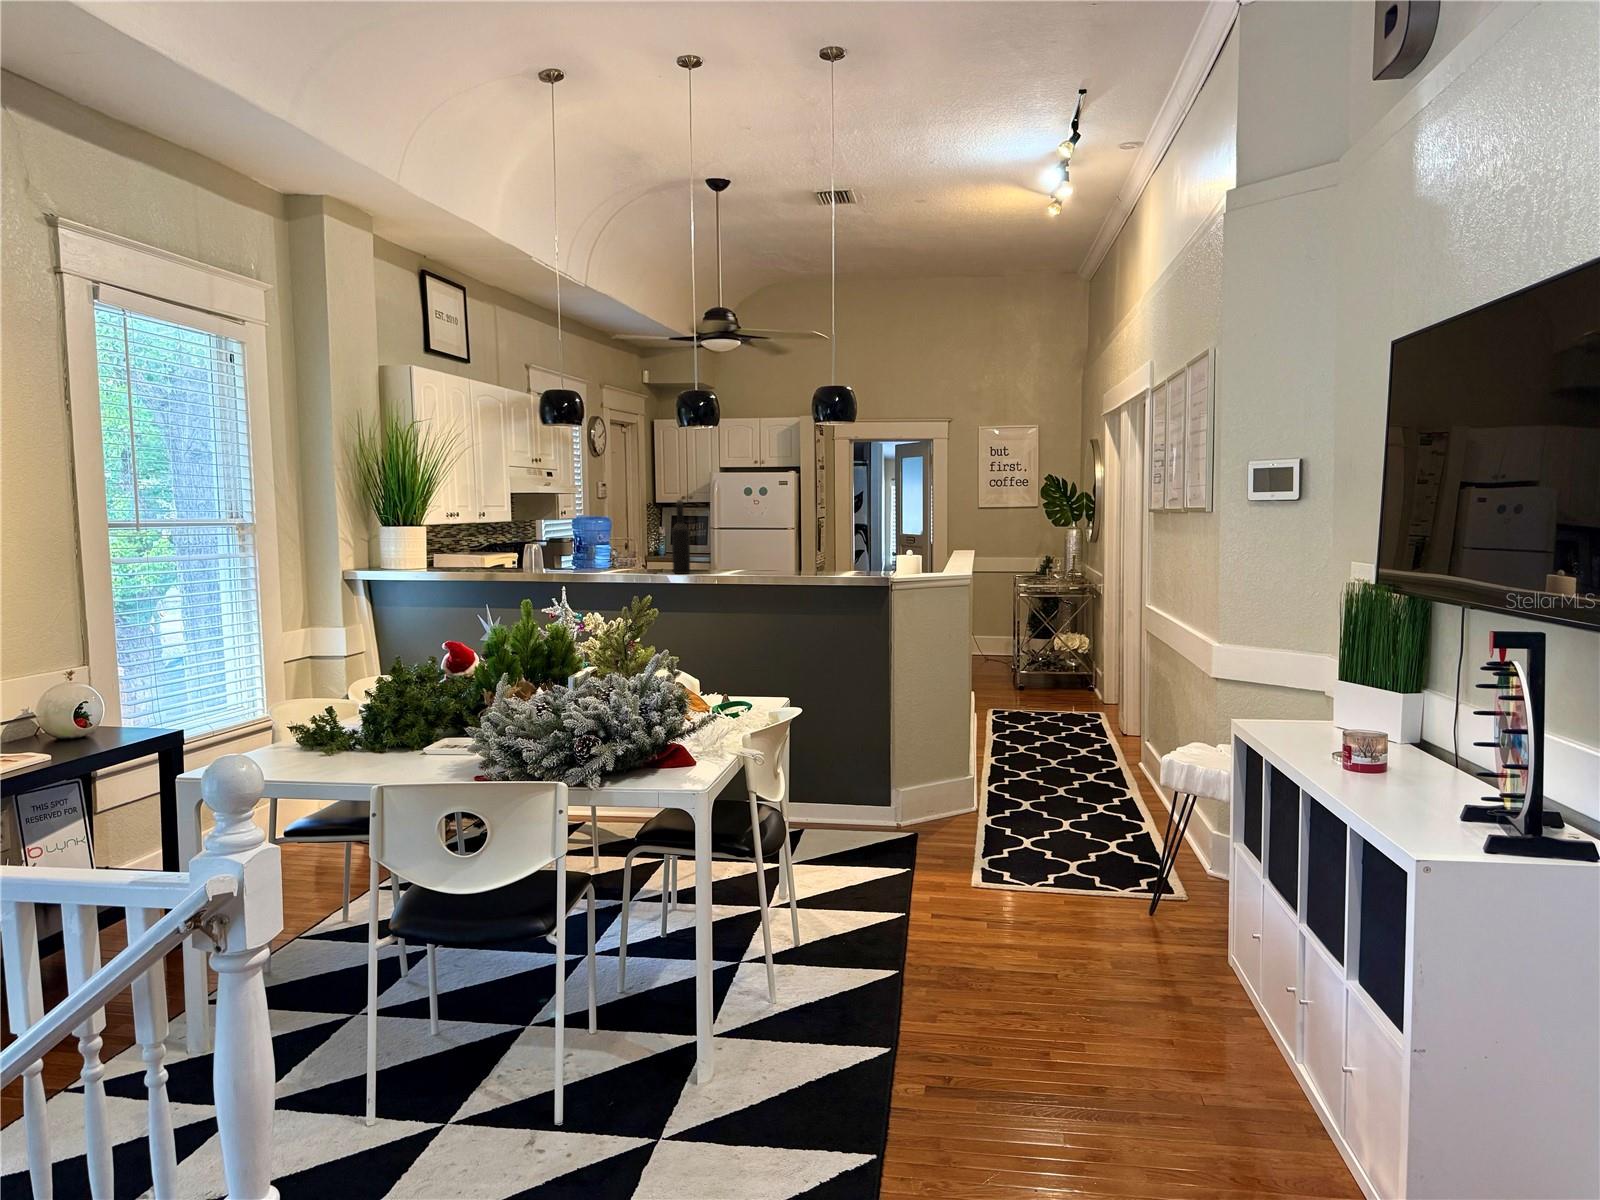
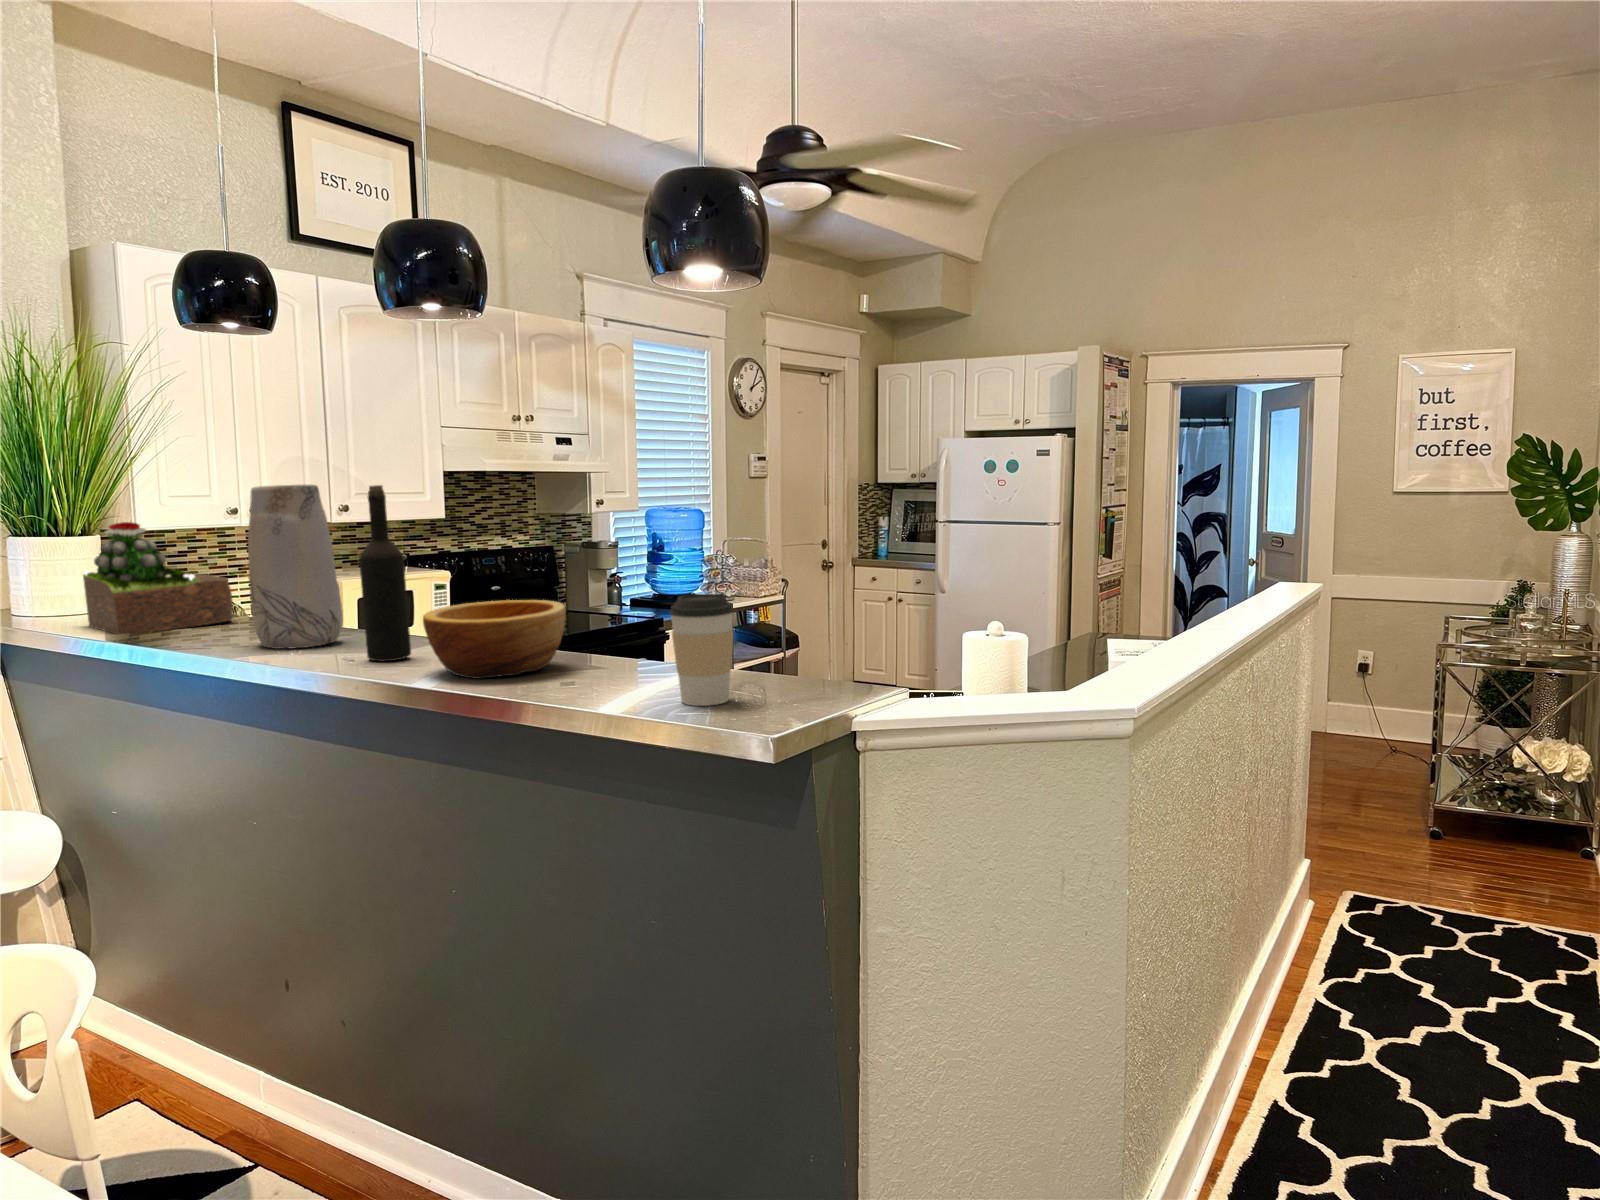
vase: none [595,500,633,573] -> present [248,485,343,649]
succulent plant: none [463,519,531,574] -> present [83,522,233,634]
coffee cup: none [837,537,859,576] -> present [670,593,734,706]
bowl: none [715,547,769,575] -> present [423,600,566,679]

